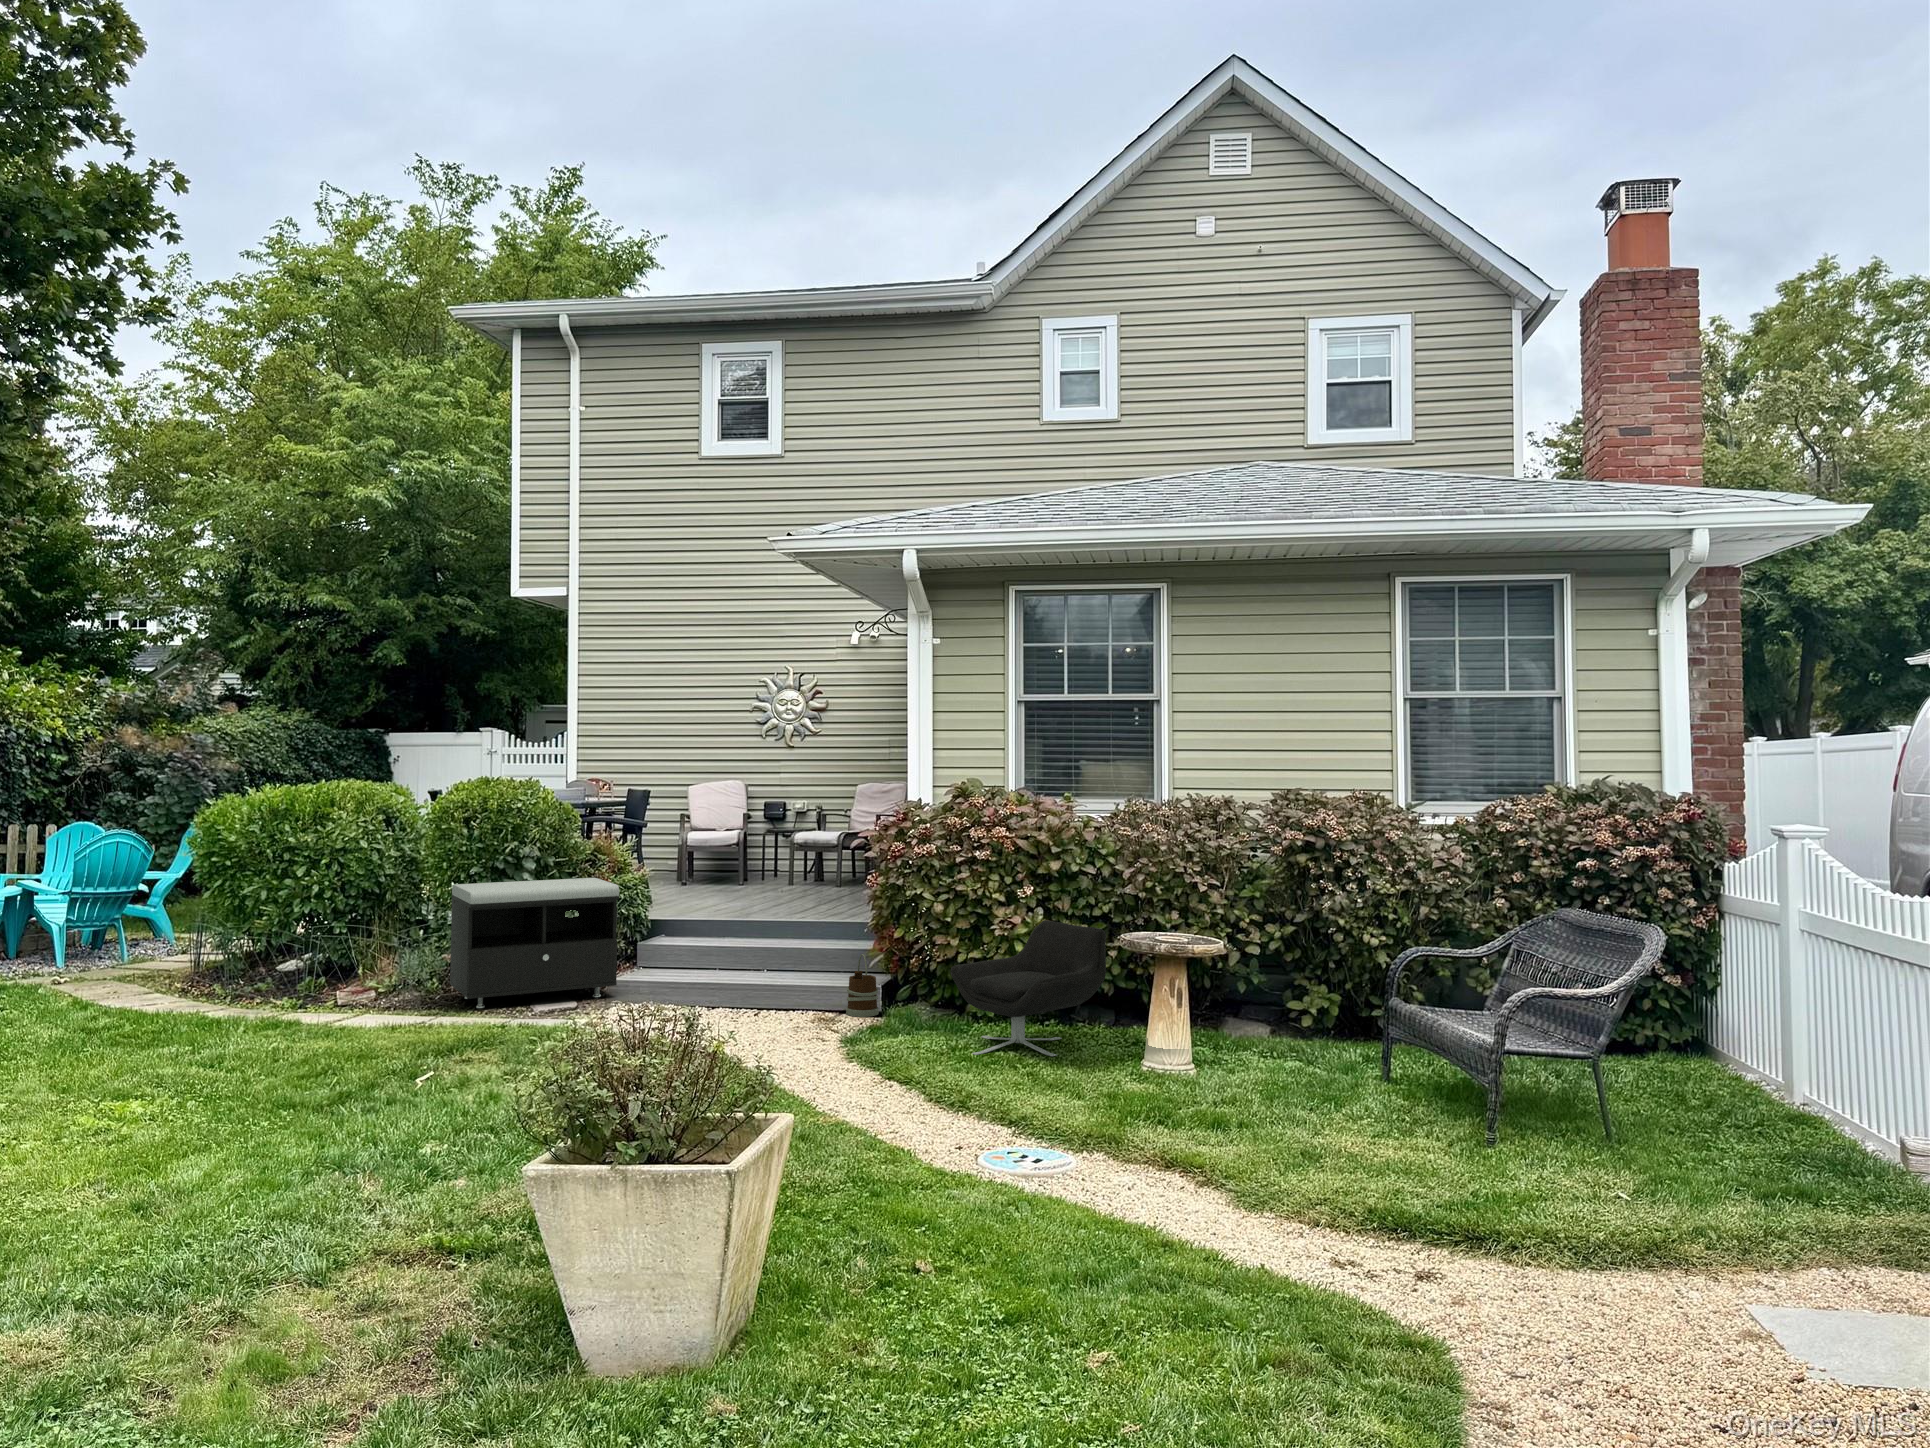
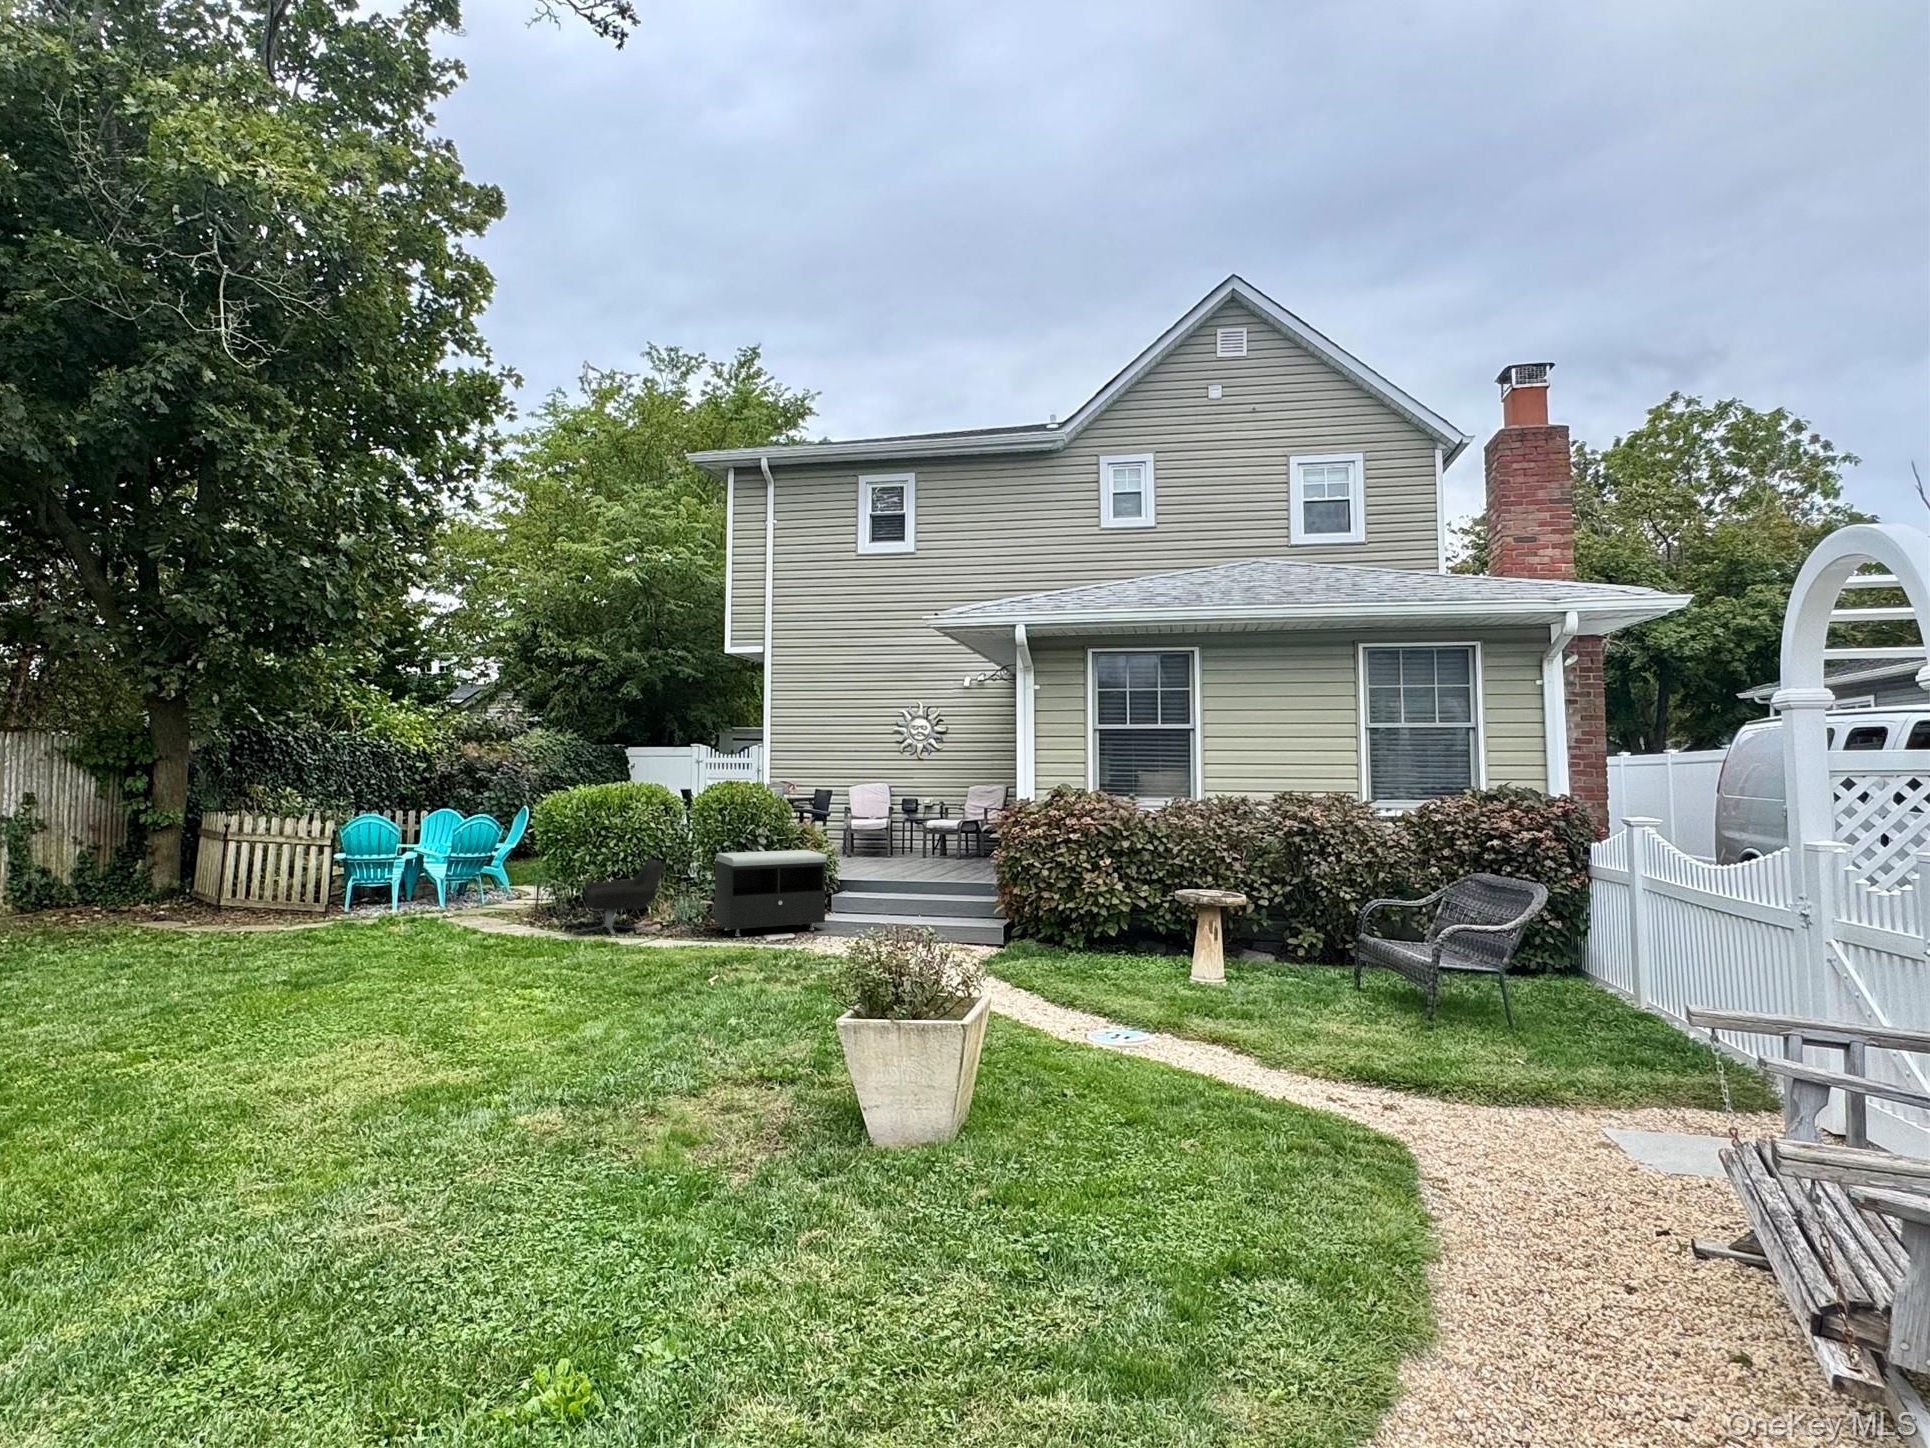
lounge chair: present [951,920,1106,1056] -> present [584,859,664,934]
wooden bucket: present [846,954,879,1017] -> none [982,902,1004,945]

